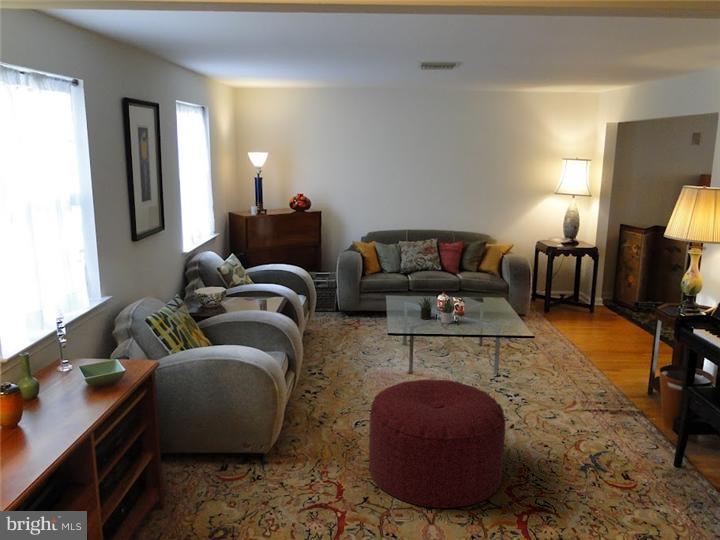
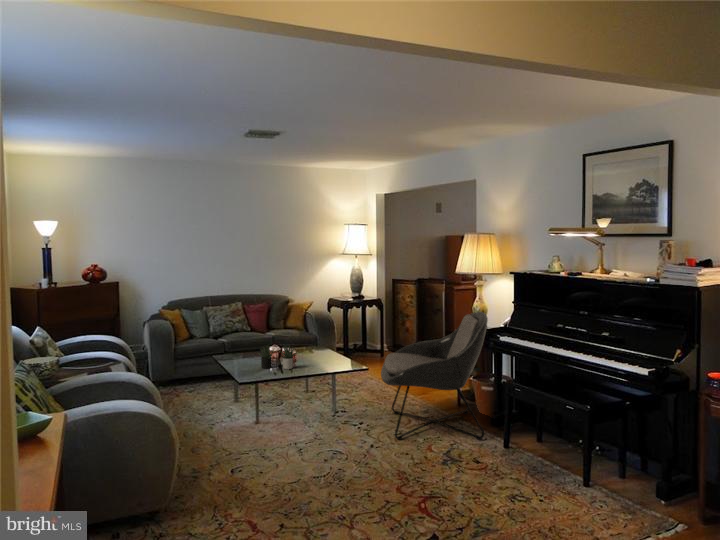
lounge chair: none [538,290,685,447] -> present [381,312,488,440]
ottoman: present [369,380,506,508] -> none [265,407,390,518]

